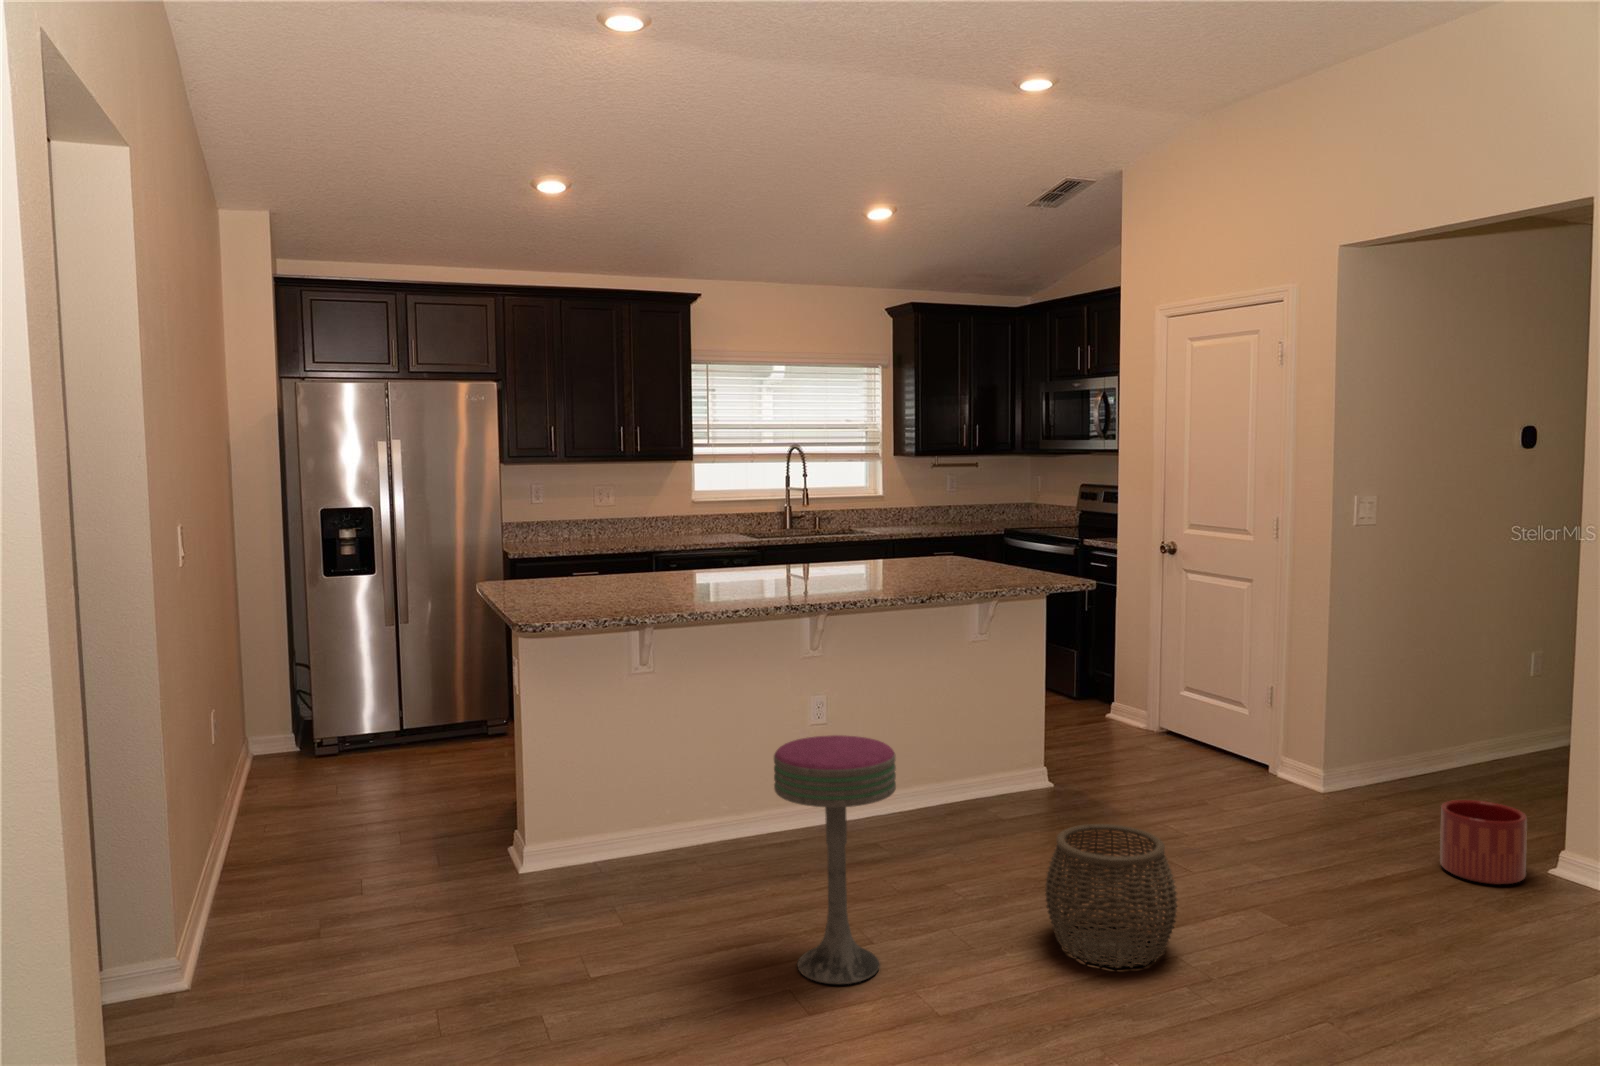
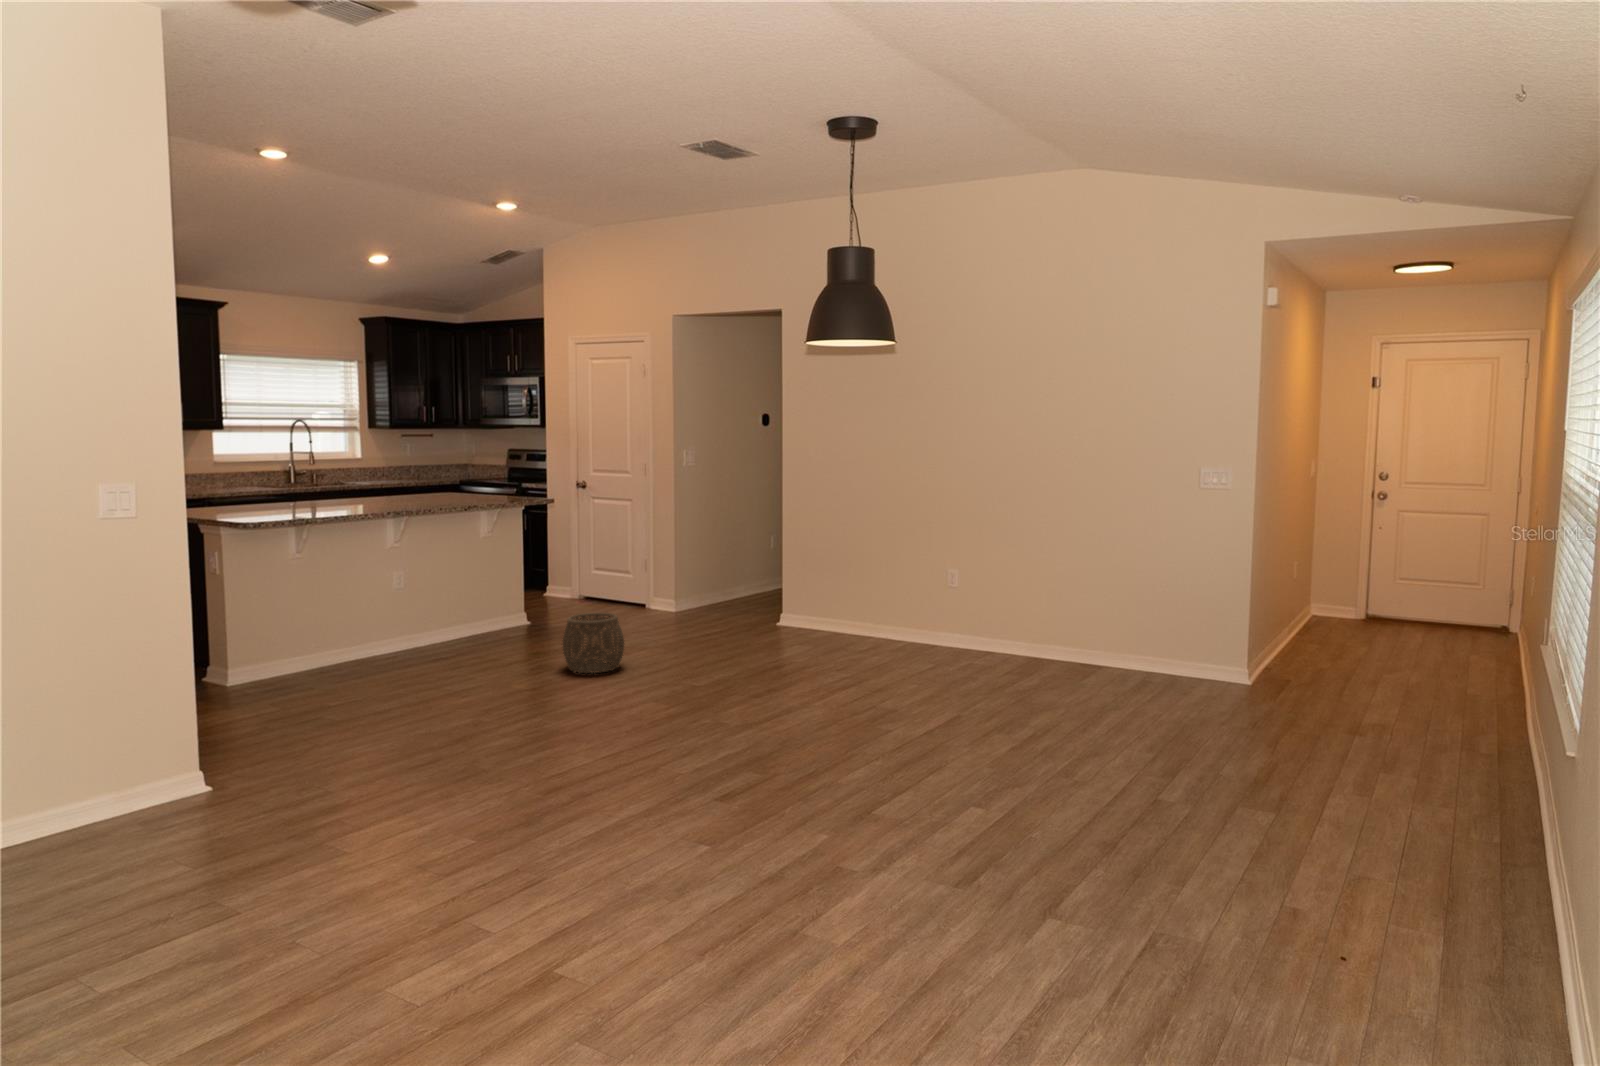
bar stool: present [774,735,896,984] -> none [428,576,495,697]
planter: present [1440,800,1527,885] -> none [728,596,762,630]

